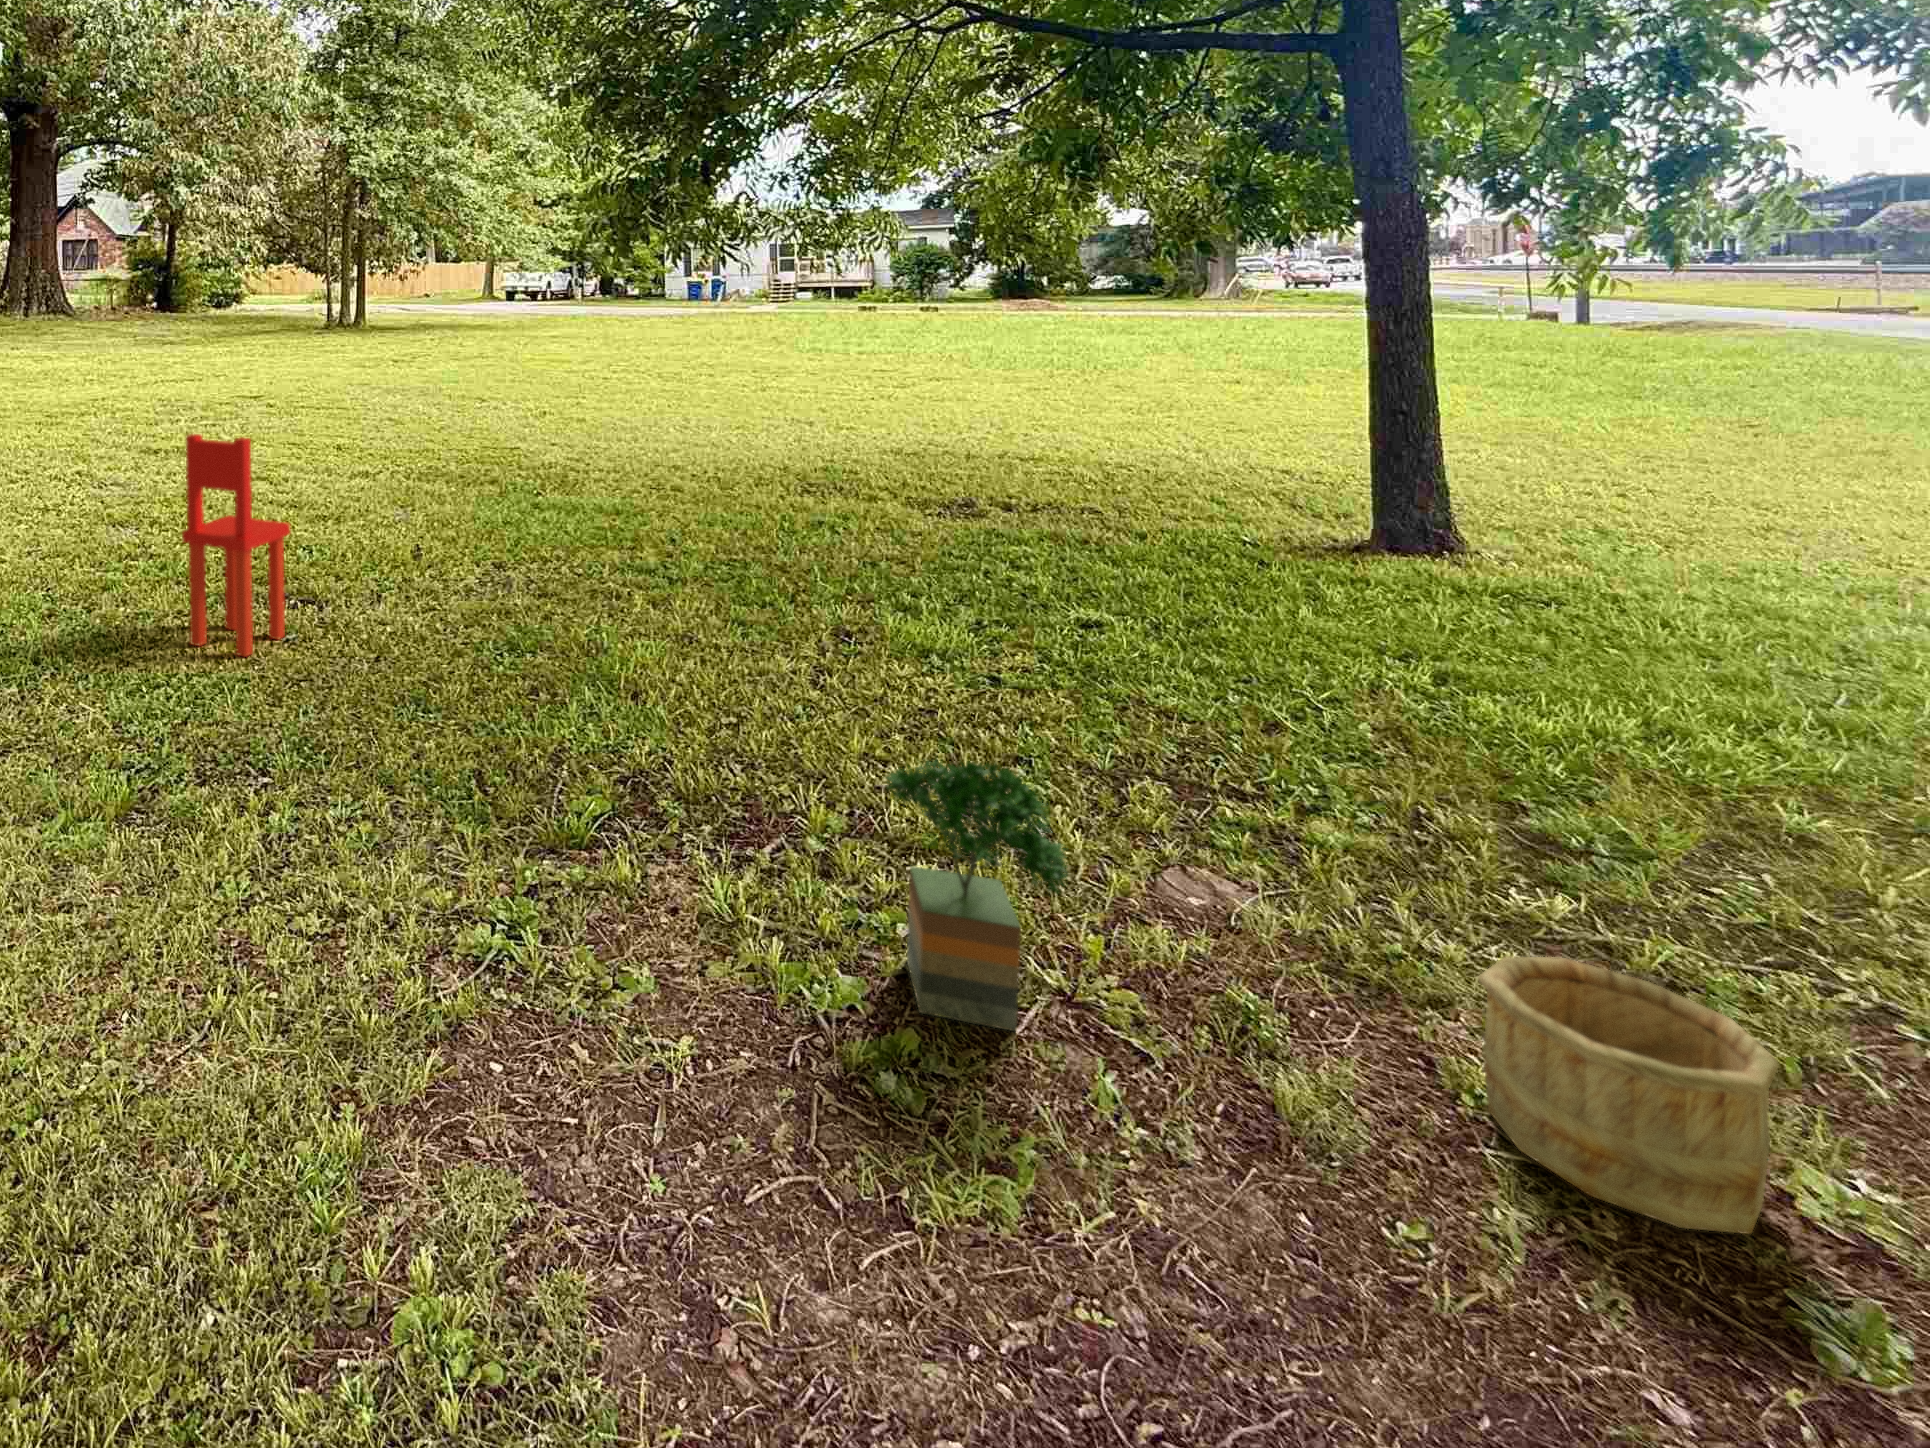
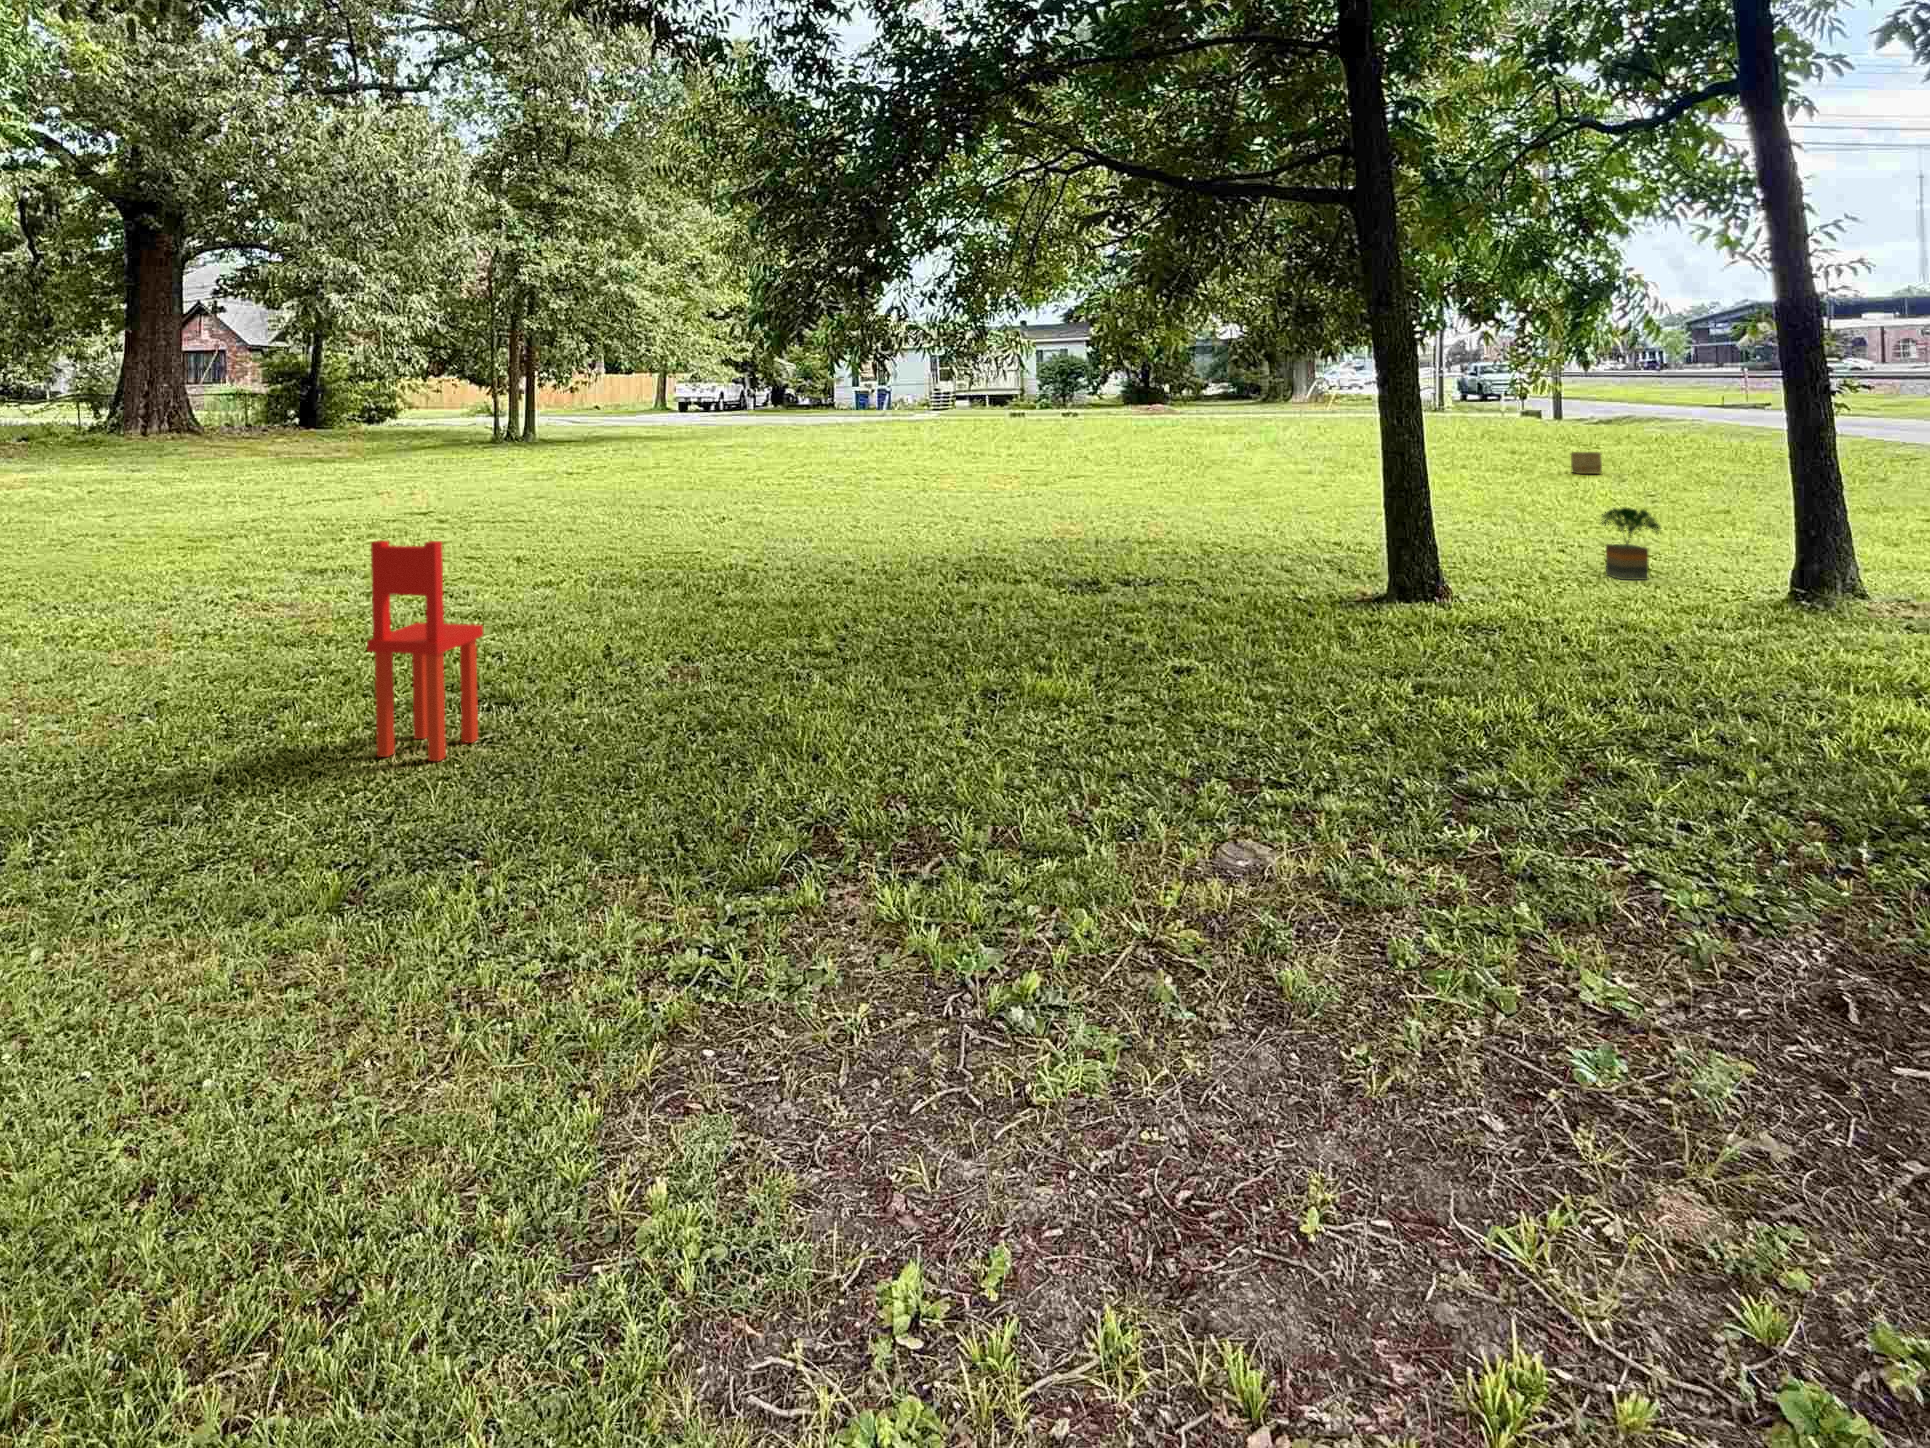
potted tree: present [887,758,1068,1031] -> present [1601,507,1661,580]
wooden bucket: present [1478,956,1779,1234] -> present [1571,452,1602,474]

